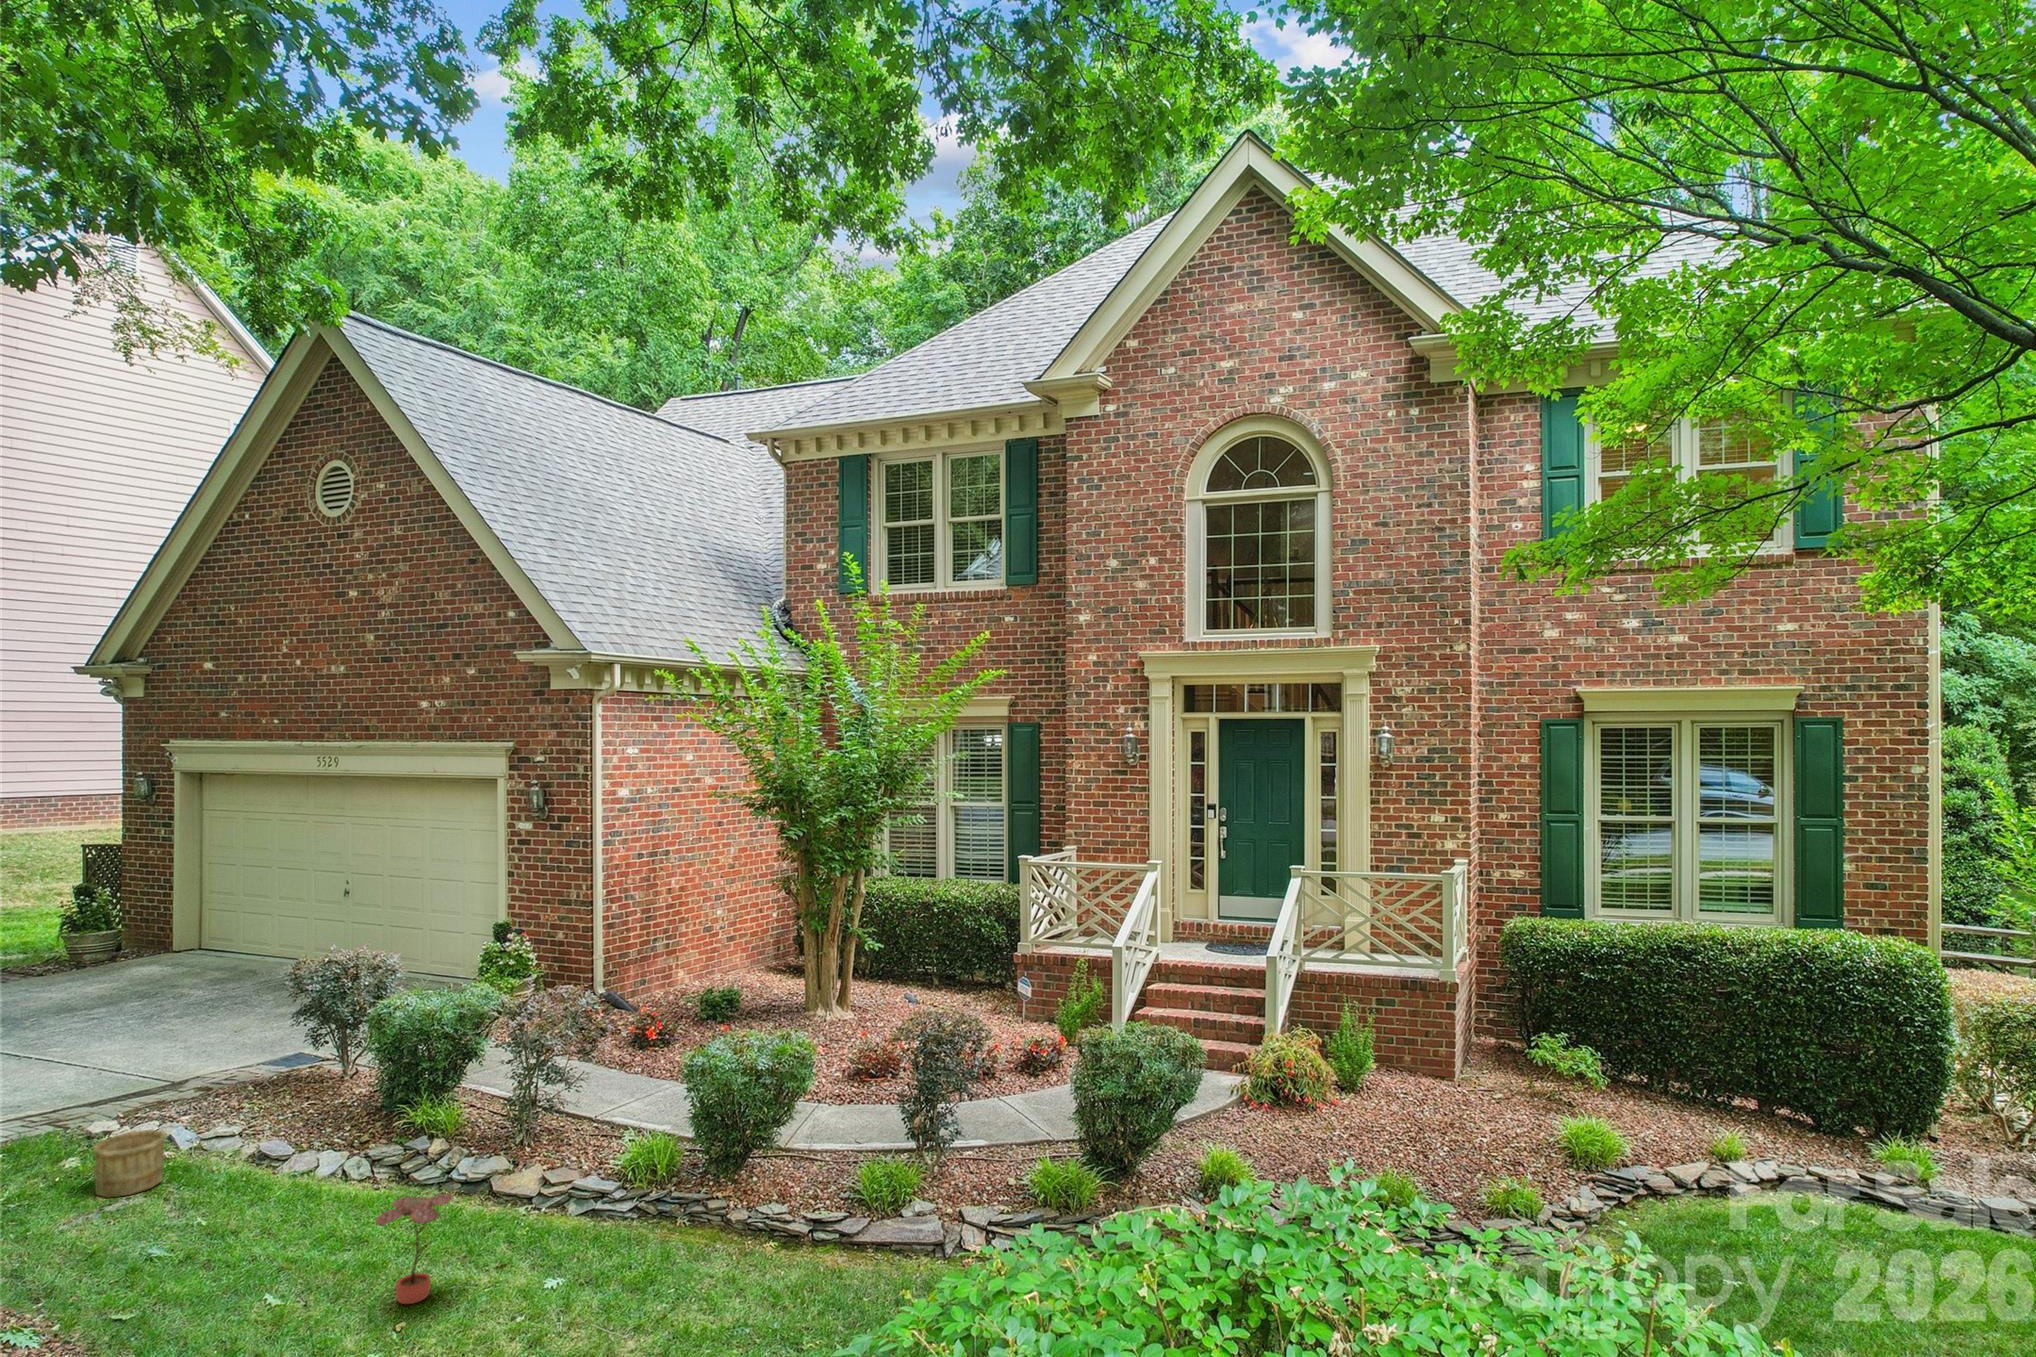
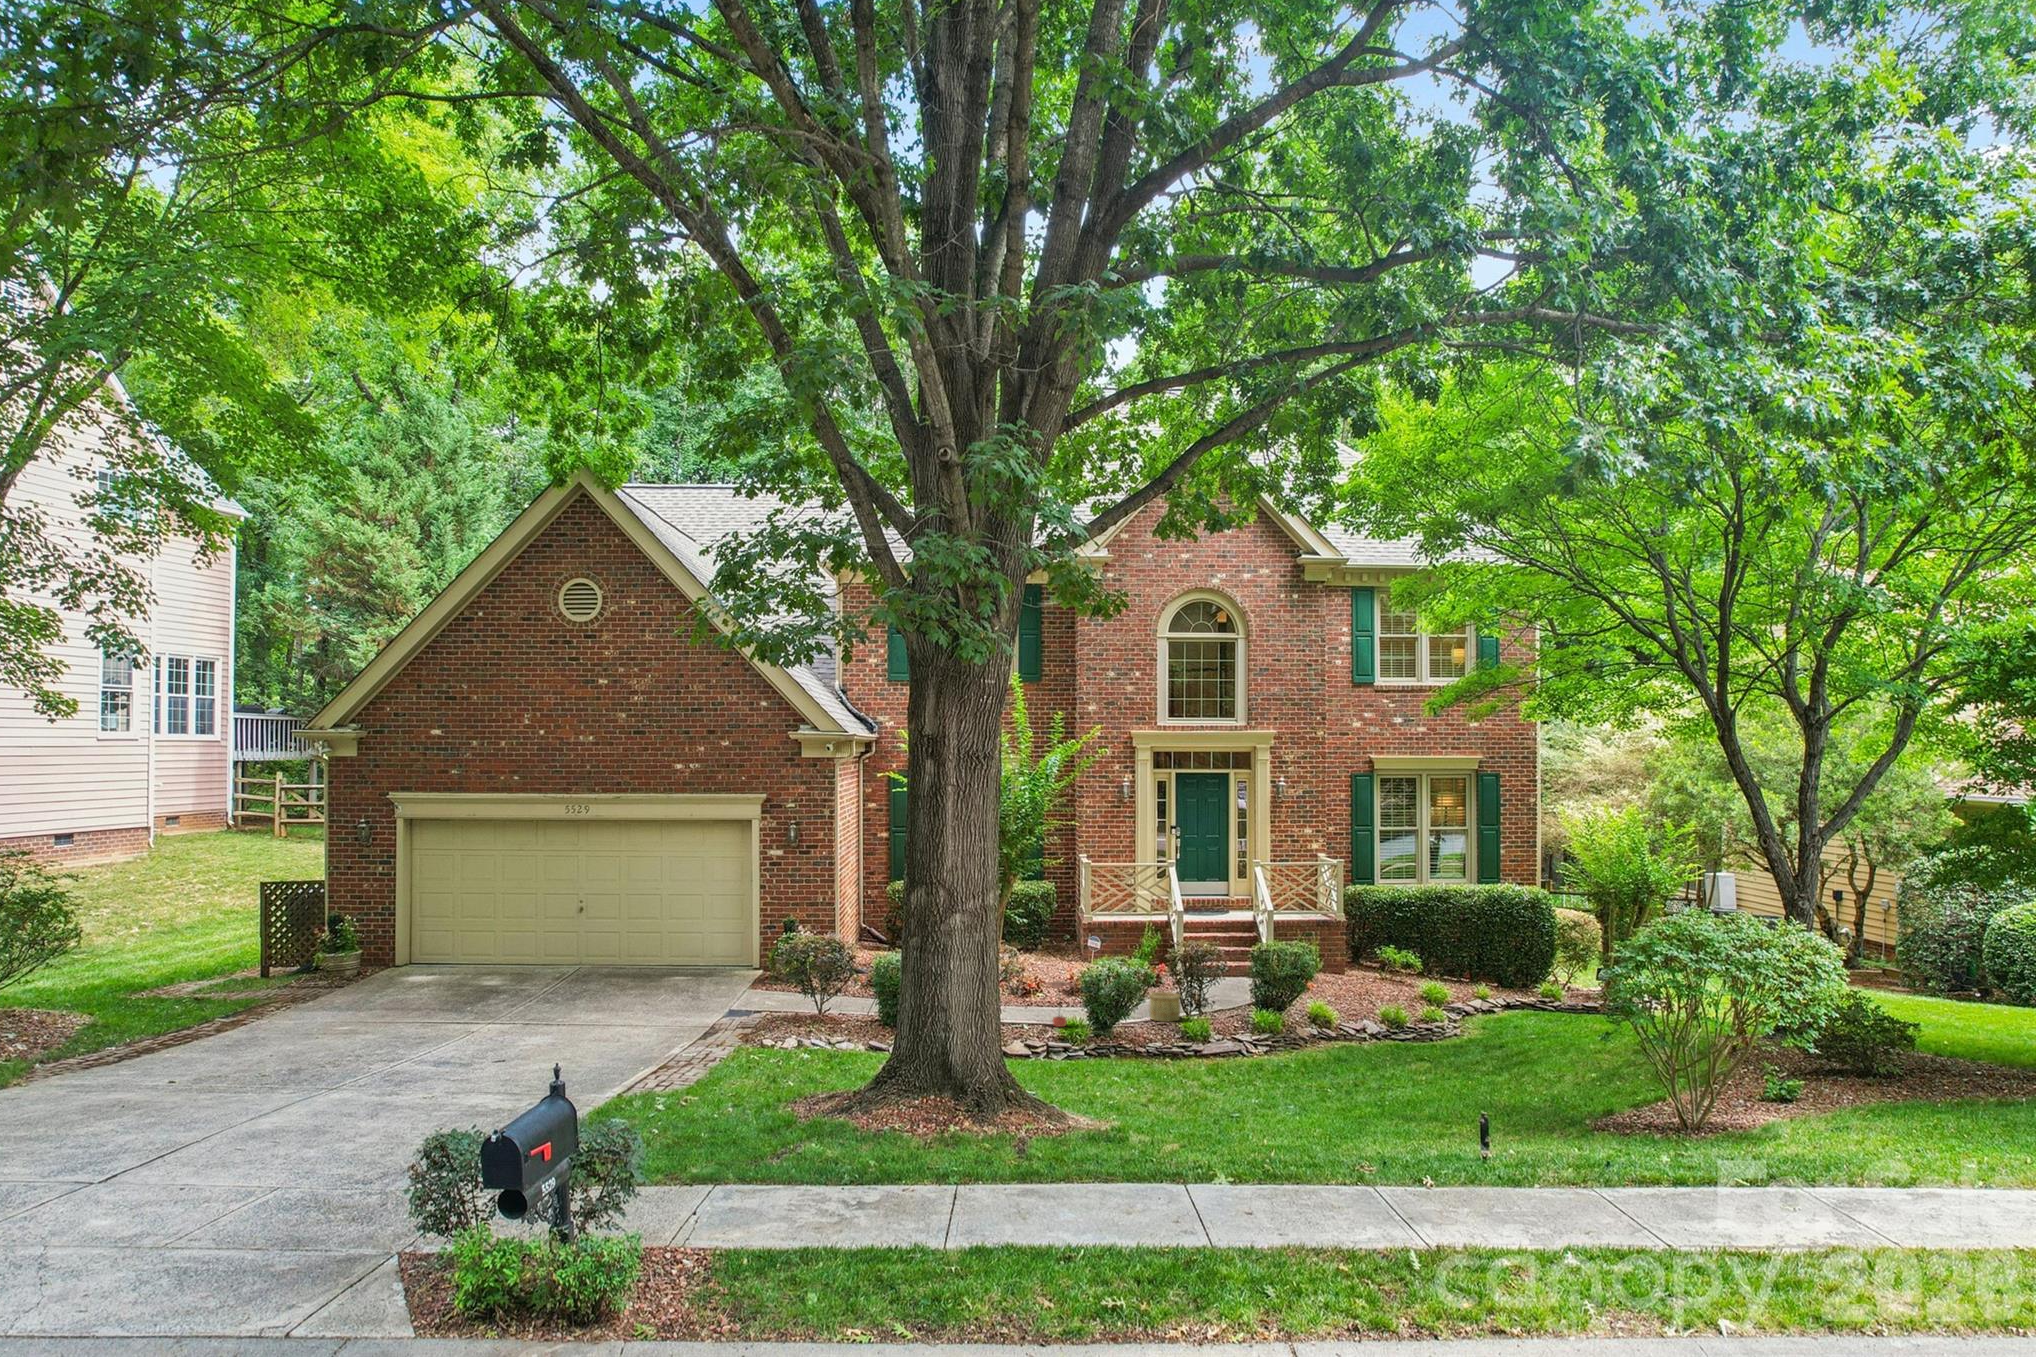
wooden bucket: present [93,1130,166,1198] -> present [1149,992,1181,1022]

